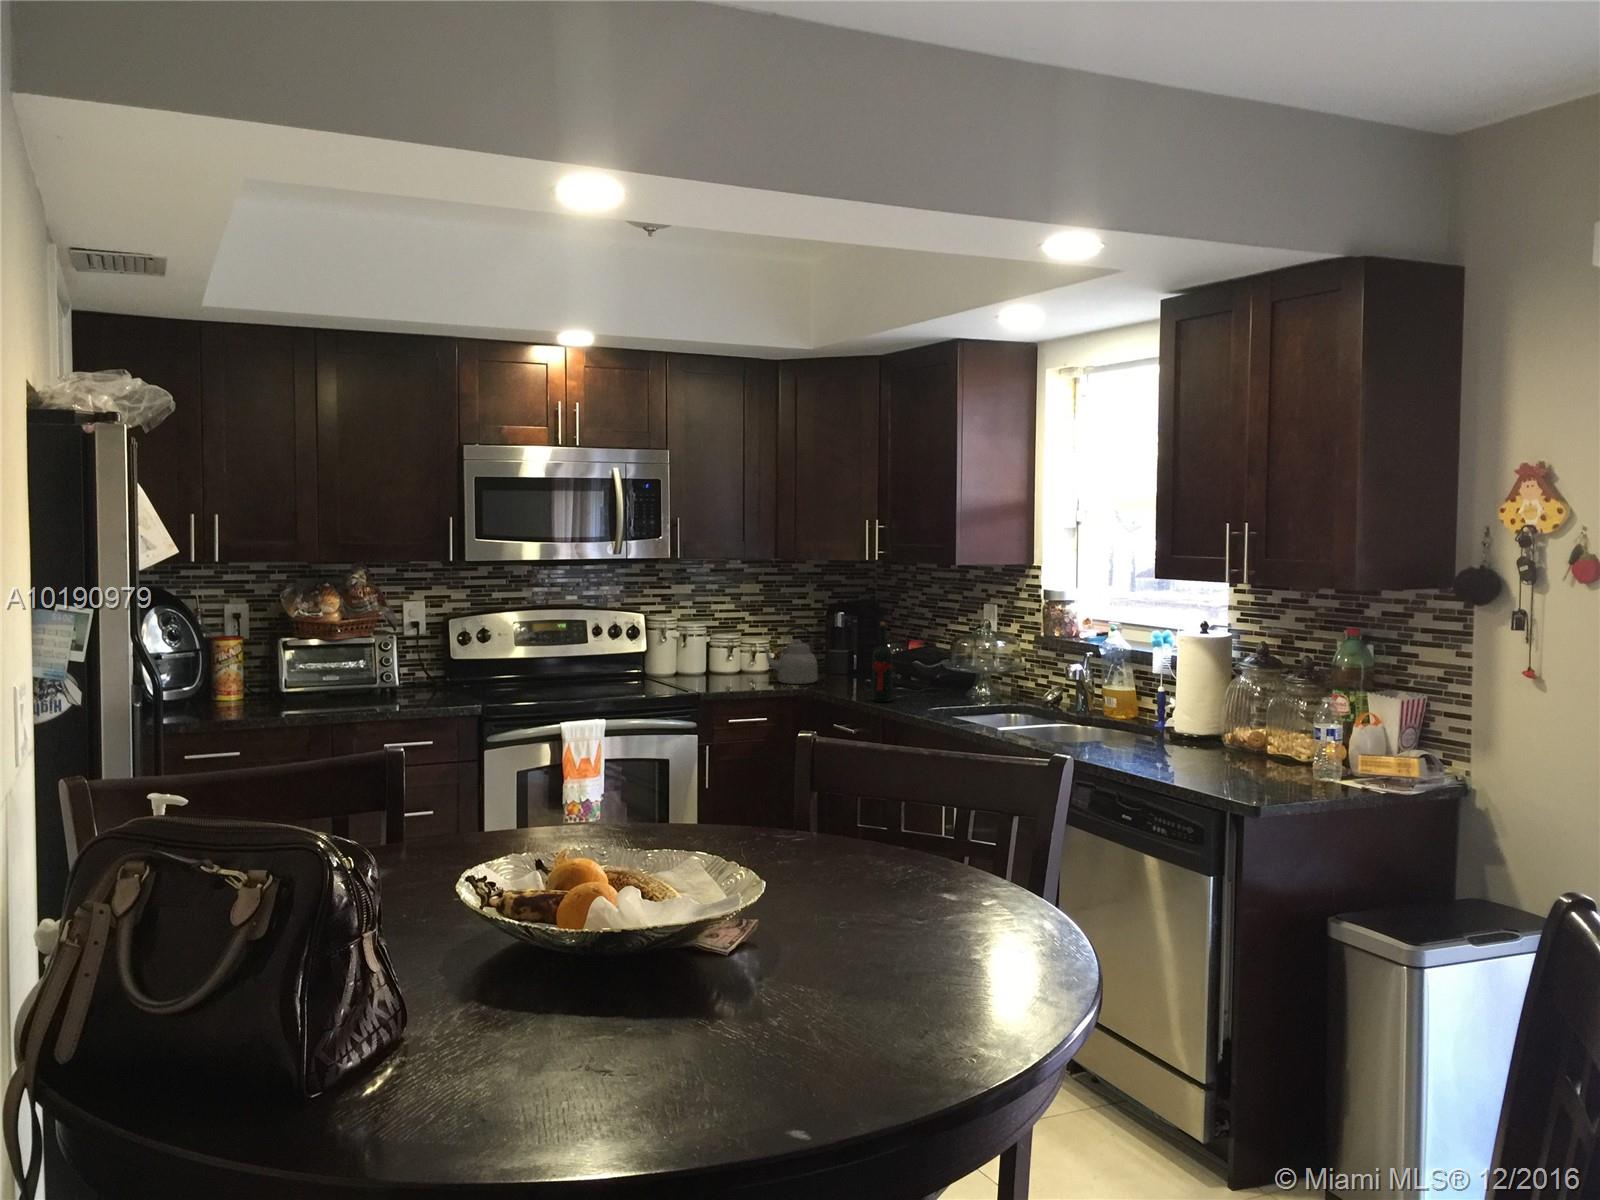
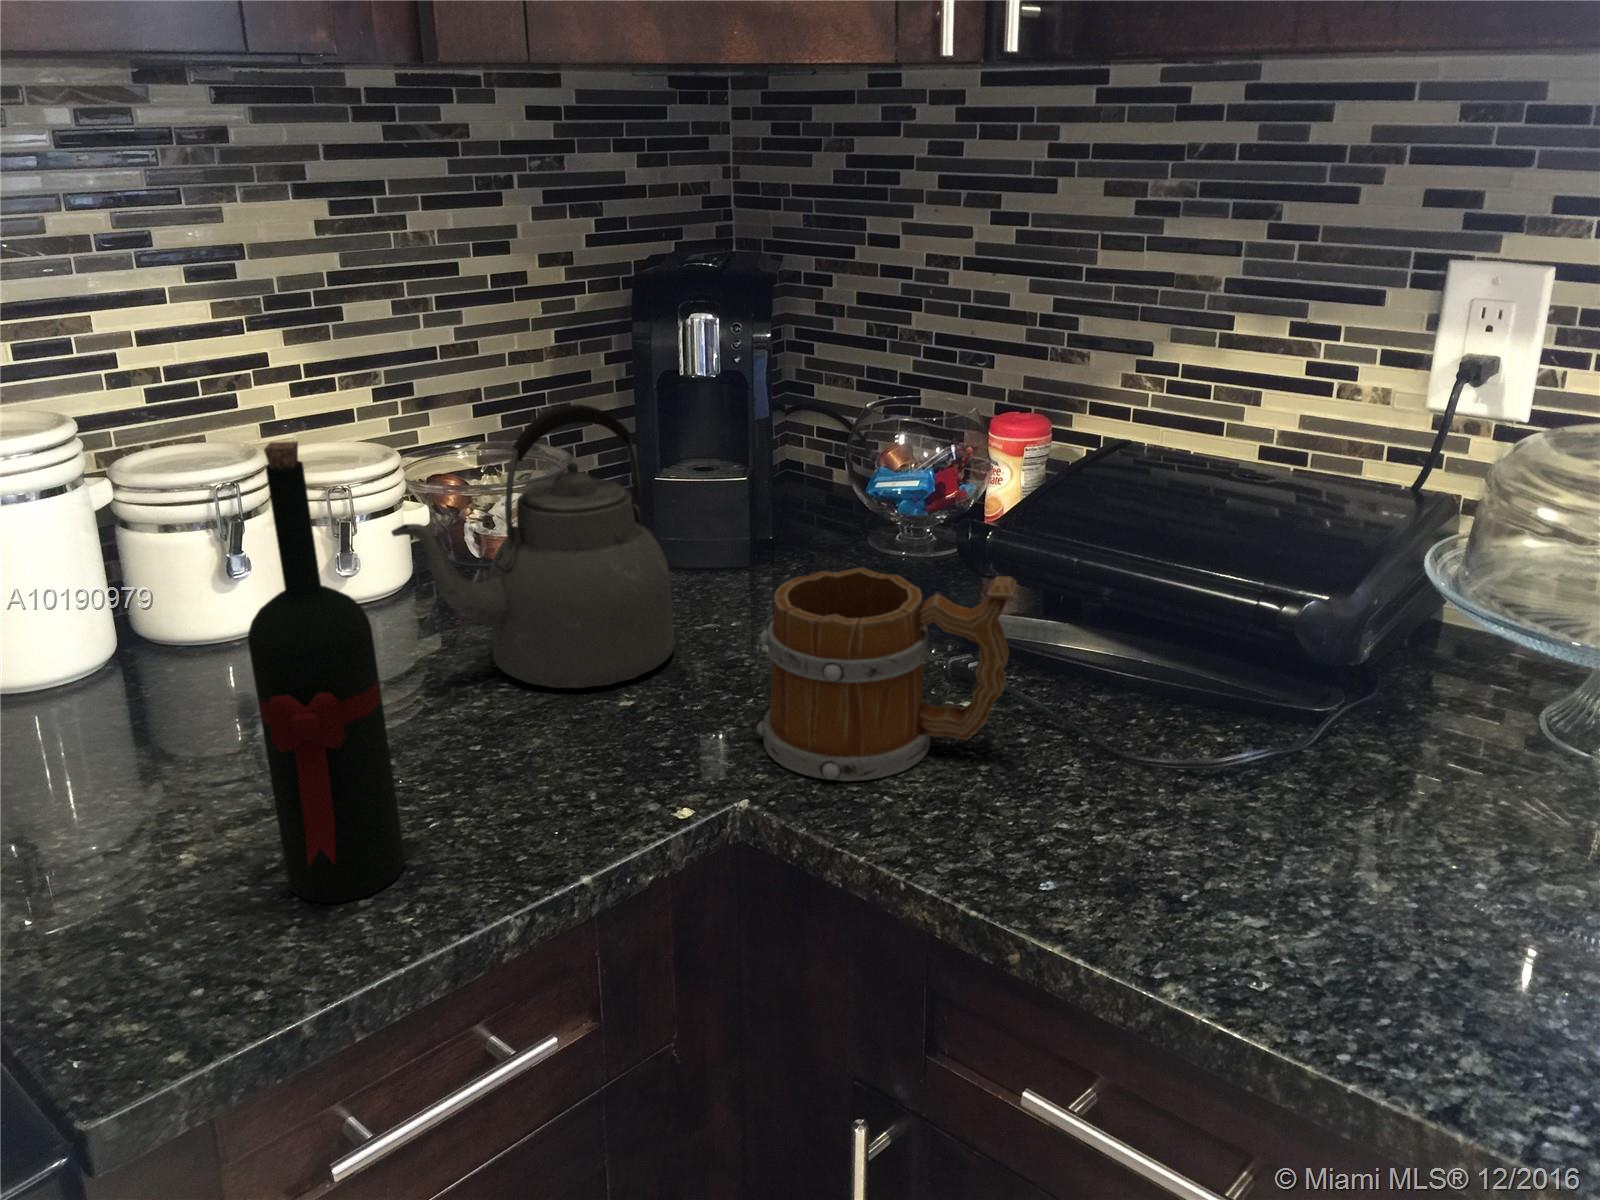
wine bottle: present [872,622,893,702] -> present [248,441,406,903]
mug: none [819,655,865,692] -> present [757,568,1016,781]

